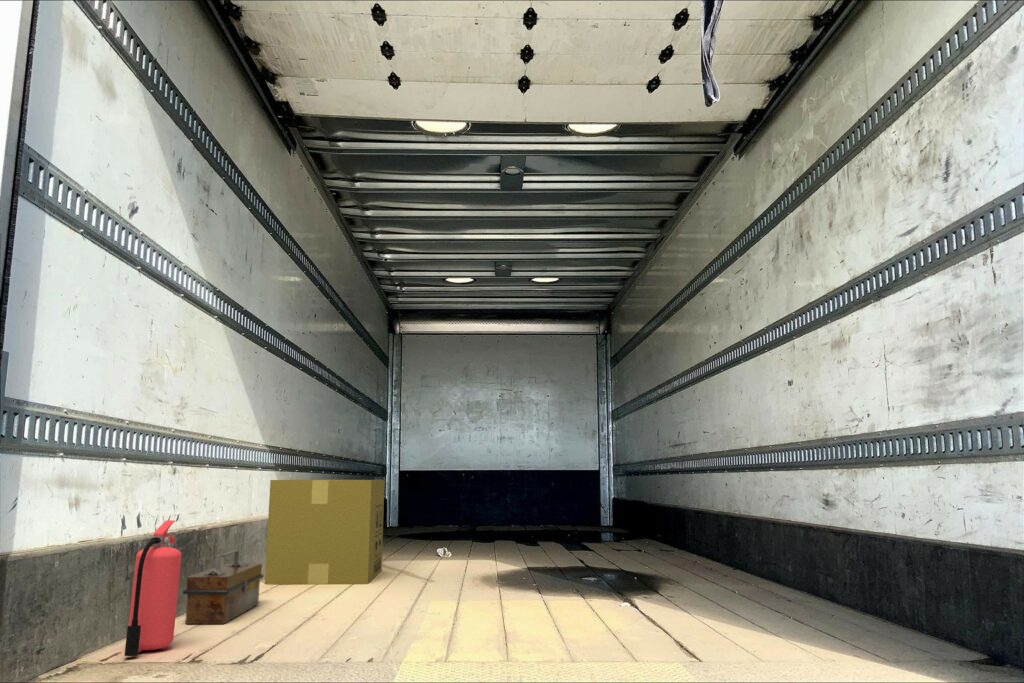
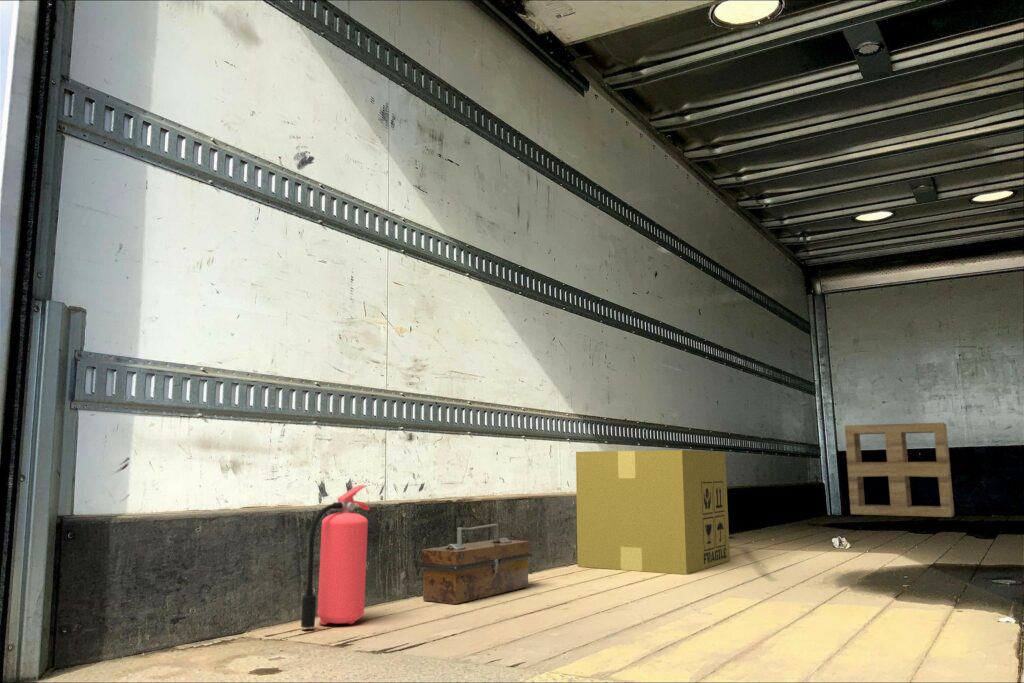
shelving unit: none [408,449,484,525] -> present [845,423,954,517]

